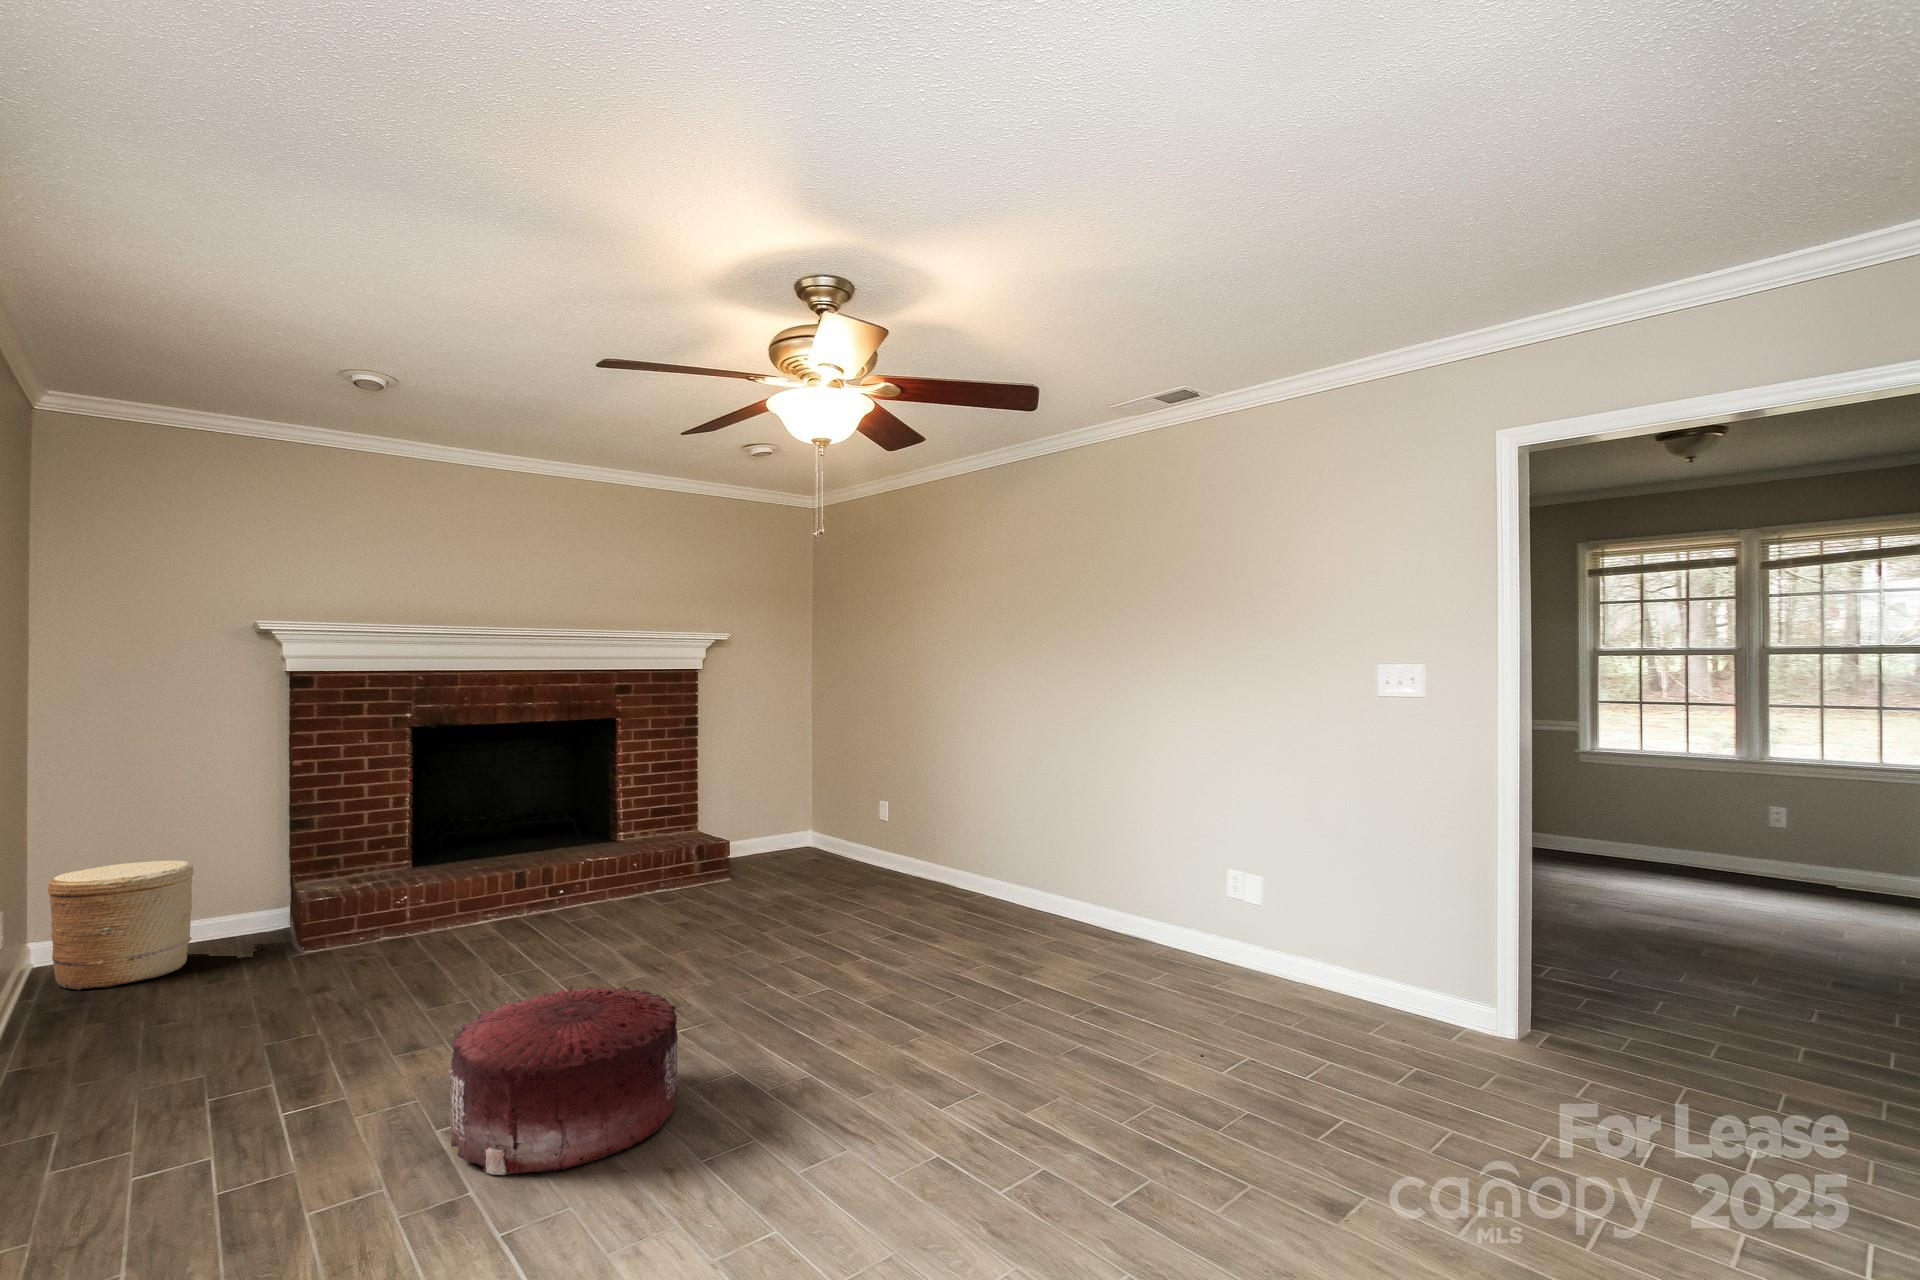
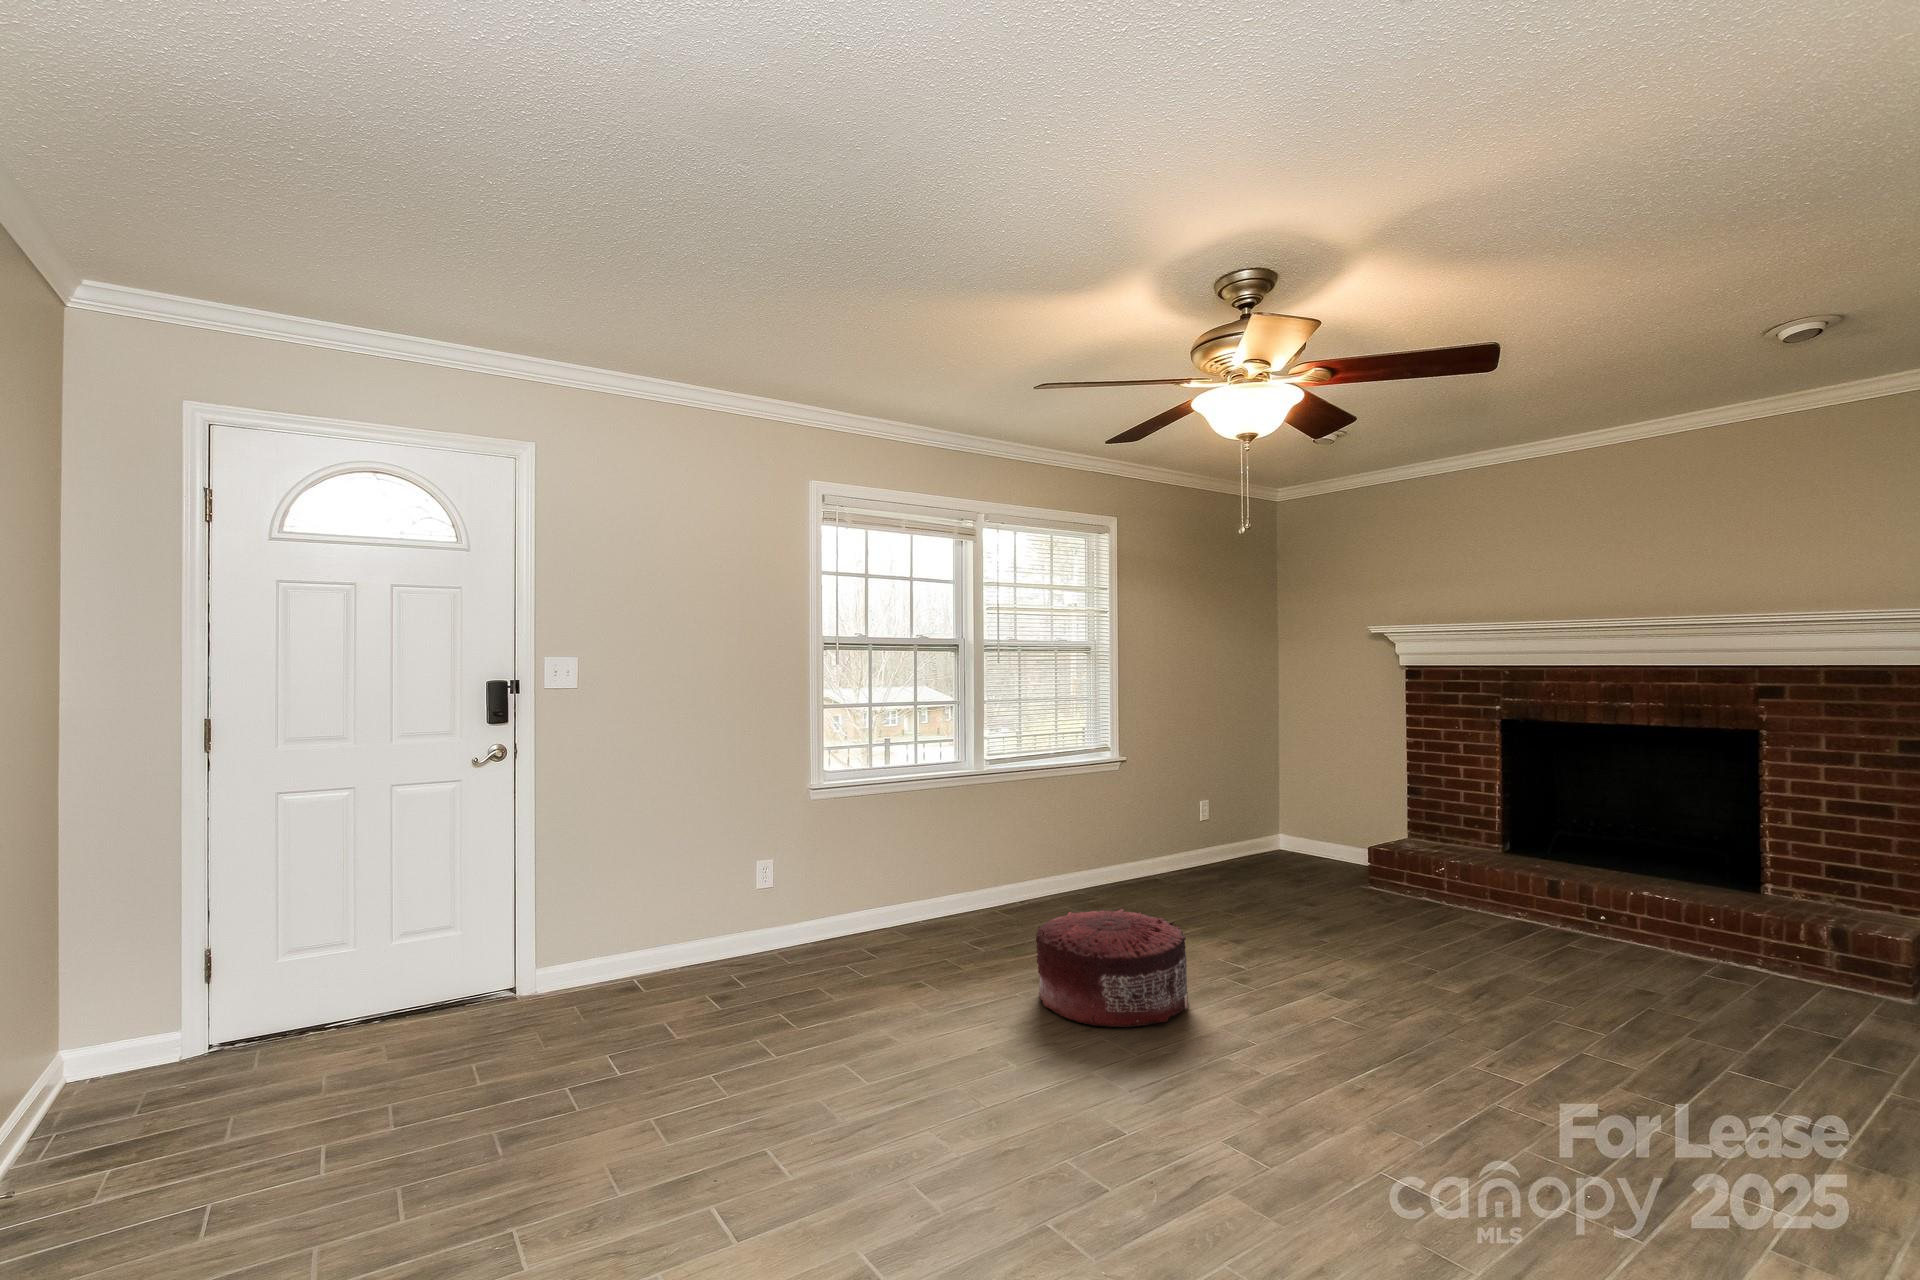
woven basket: present [48,861,193,990] -> none [1266,791,1342,871]

